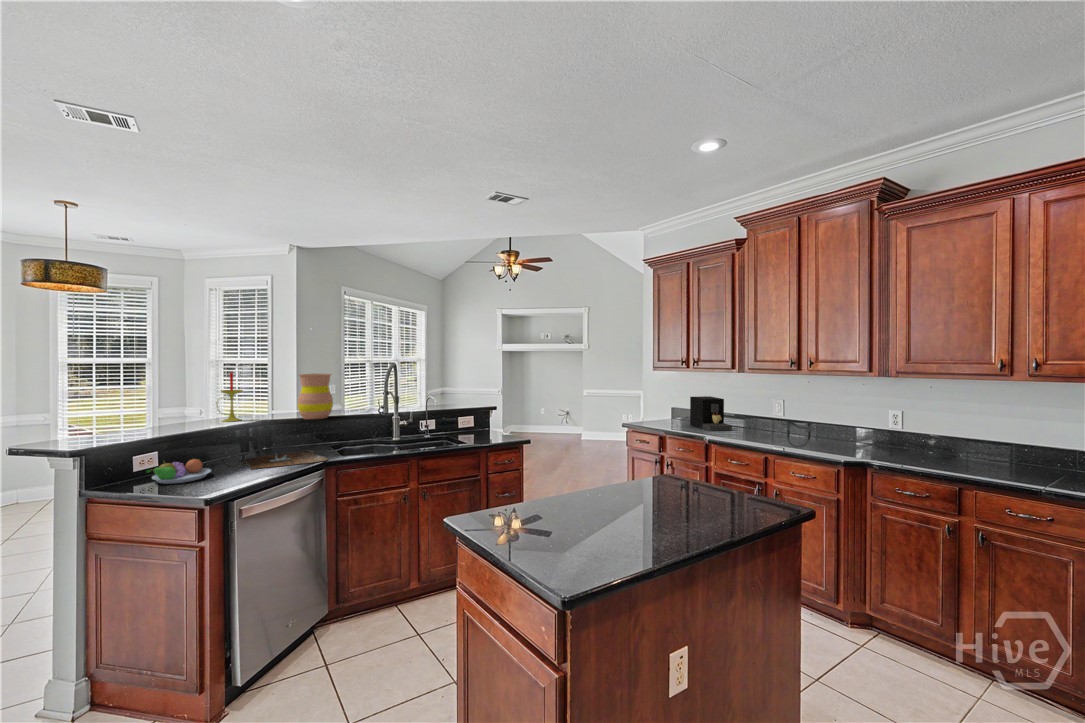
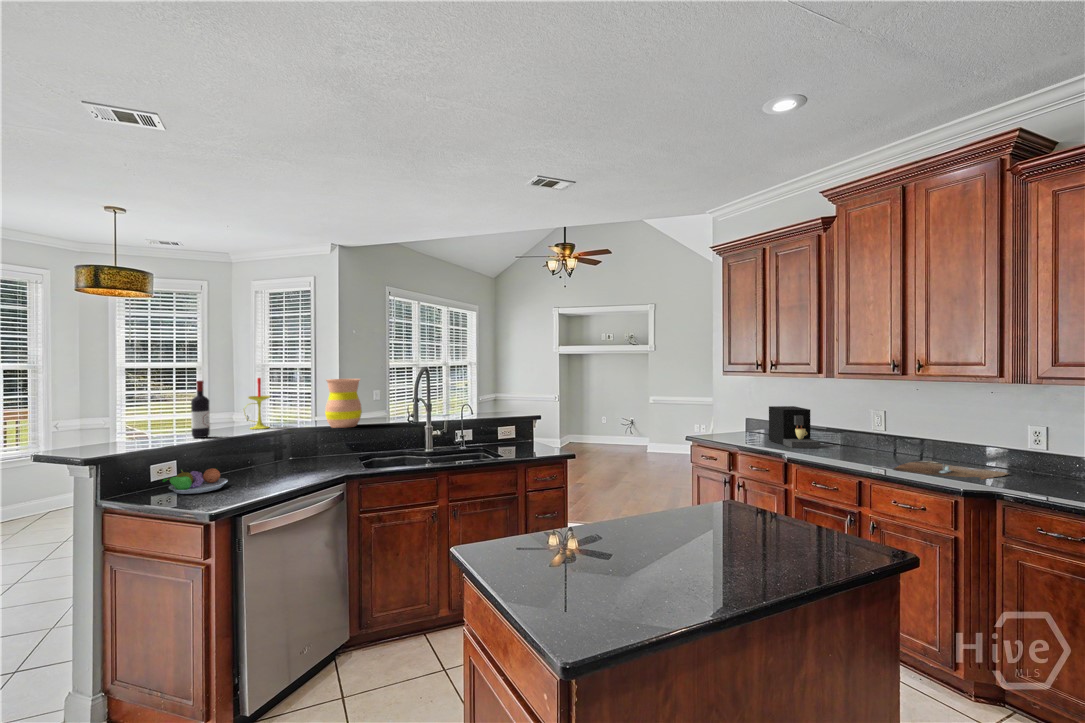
wine bottle: none [167,375,186,431] -> present [191,381,210,438]
cutting board: present [242,450,327,469] -> present [893,461,1008,479]

